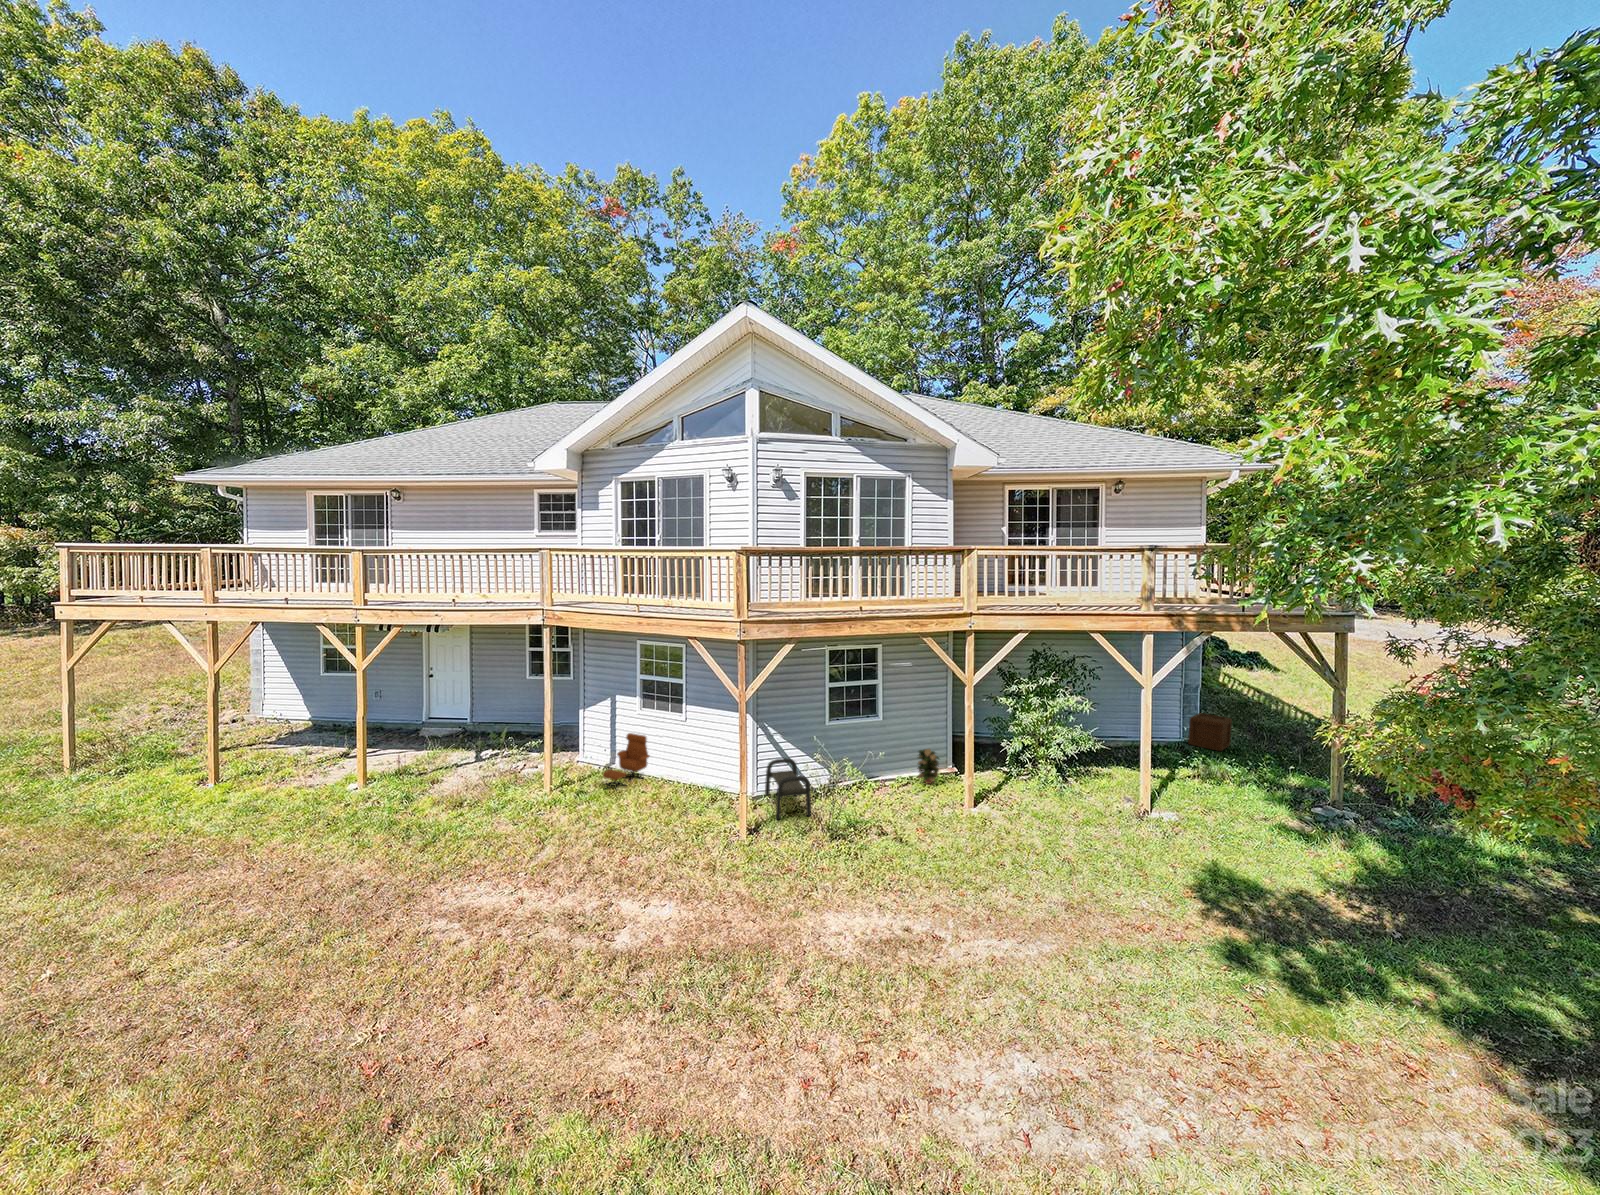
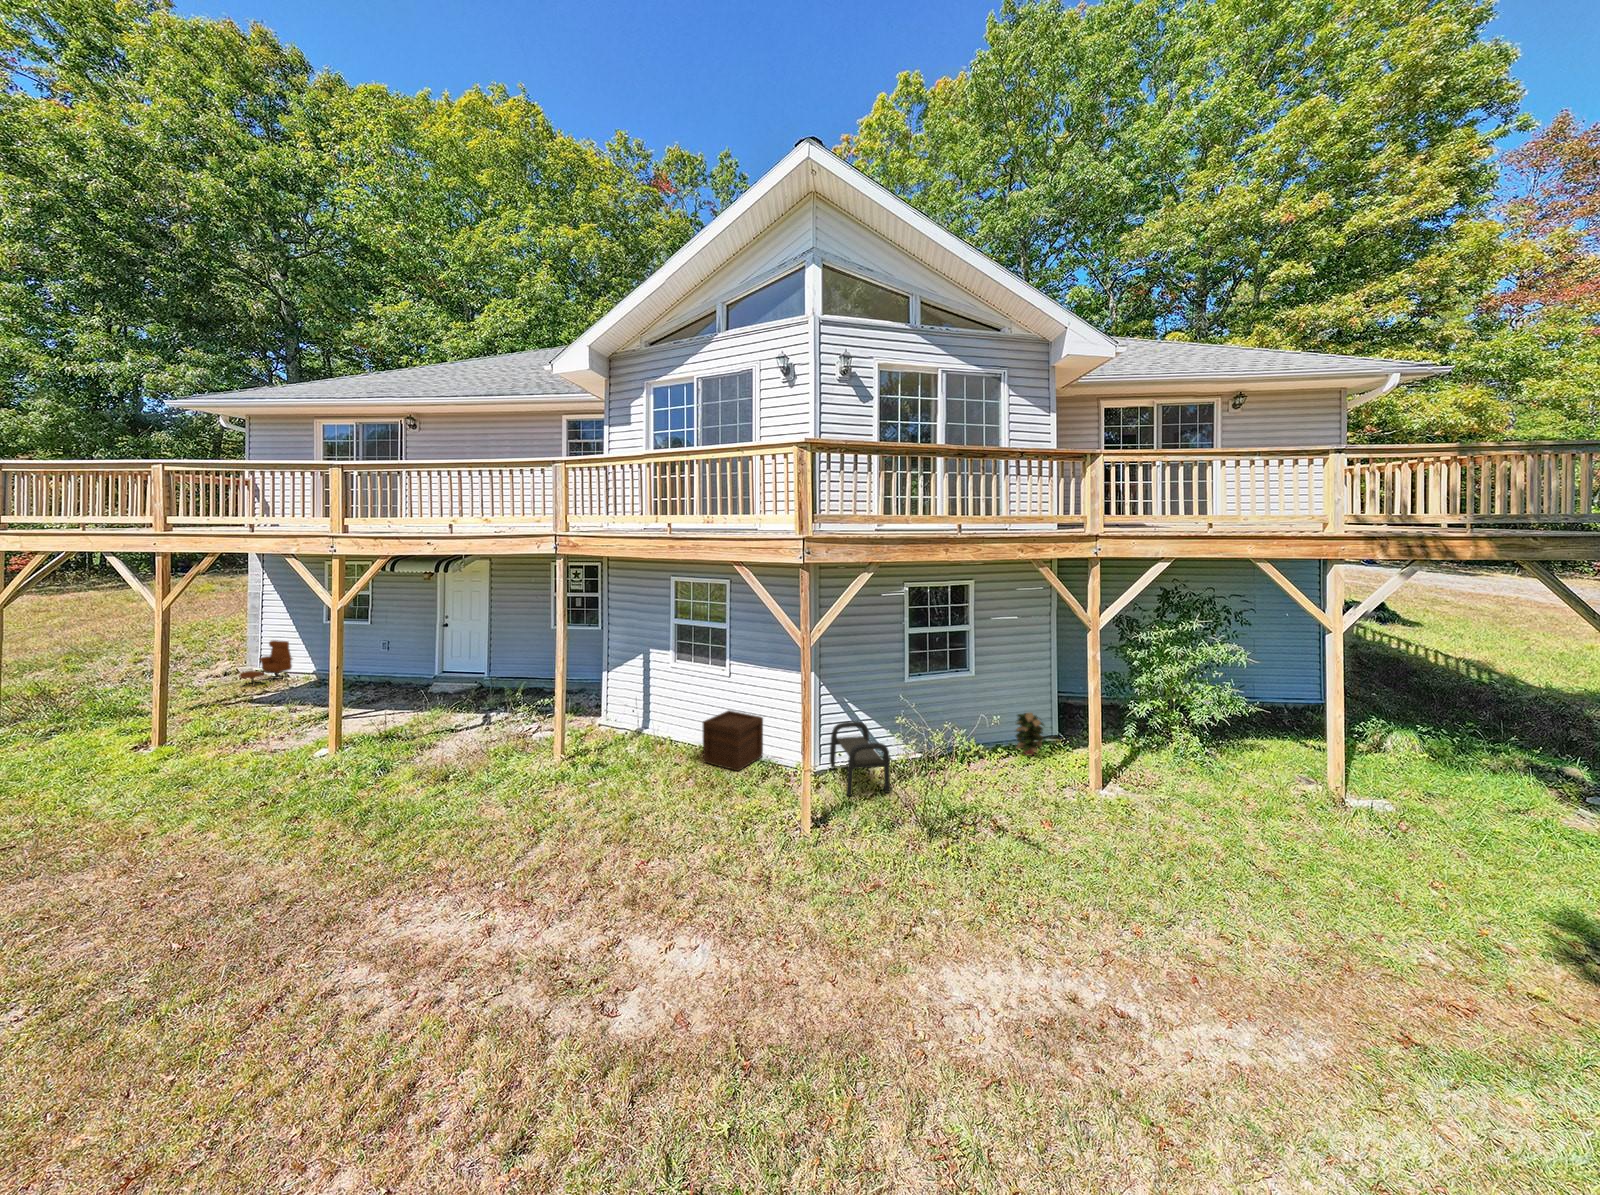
wooden crate: present [1188,713,1232,751] -> present [703,711,763,771]
lounge chair: present [603,733,650,789] -> present [240,640,292,686]

